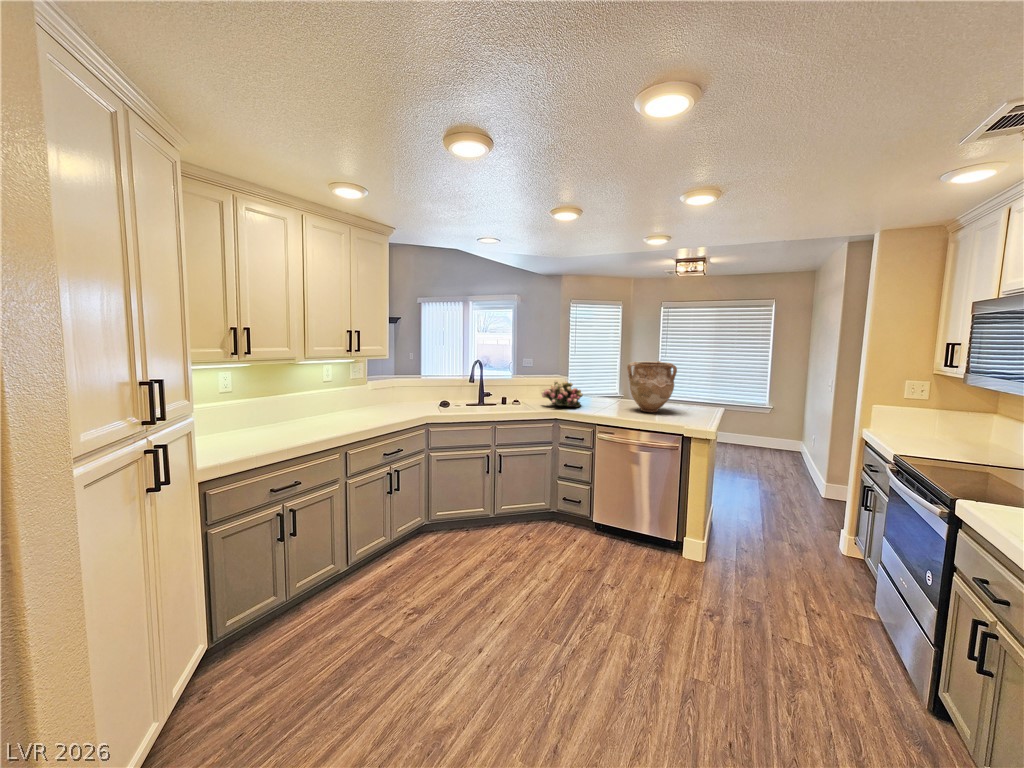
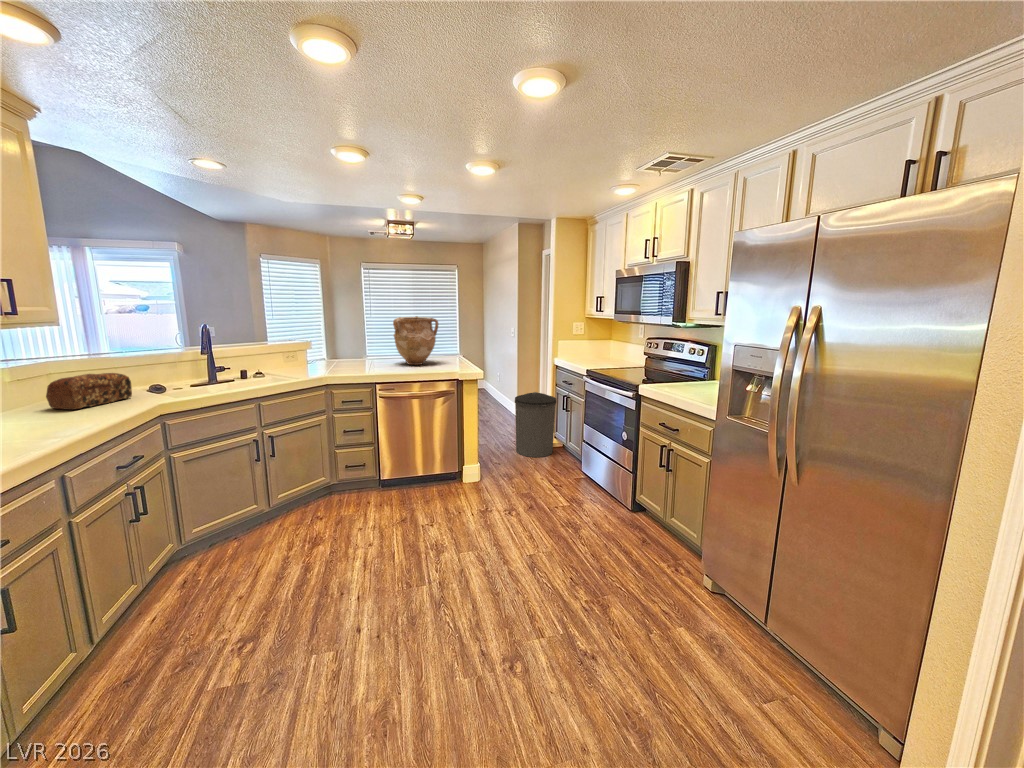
flower arrangement: present [542,380,583,407] -> none [300,342,348,369]
bread loaf: none [381,391,423,413] -> present [46,373,132,410]
trash can: none [781,470,855,564] -> present [515,392,556,457]

